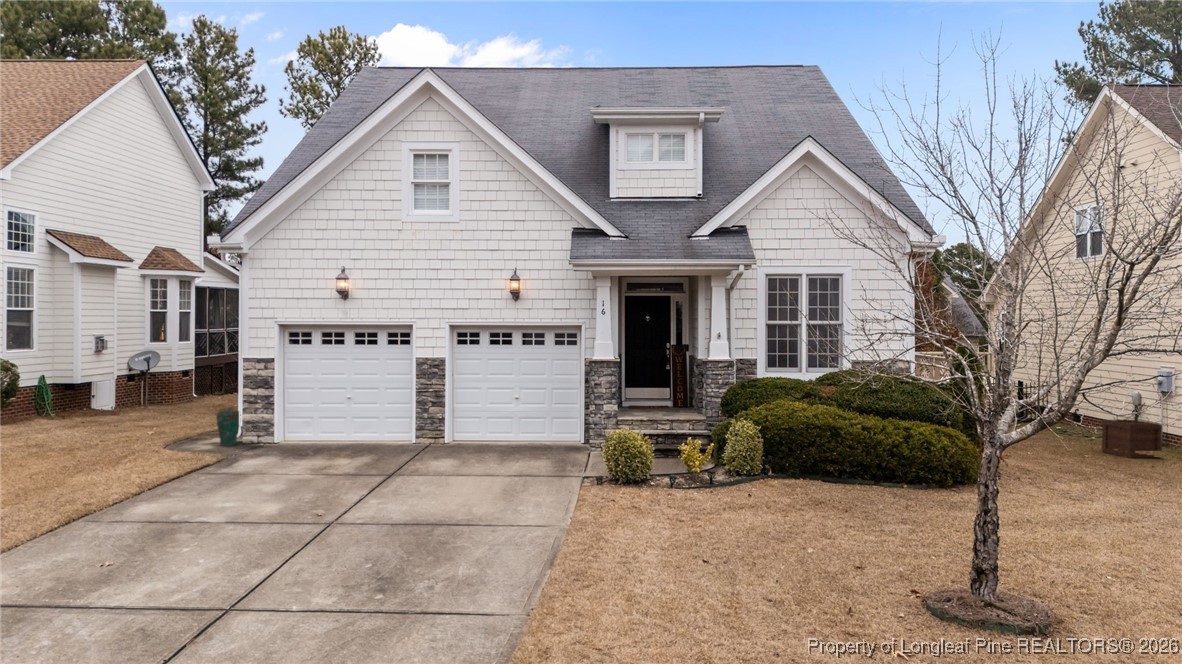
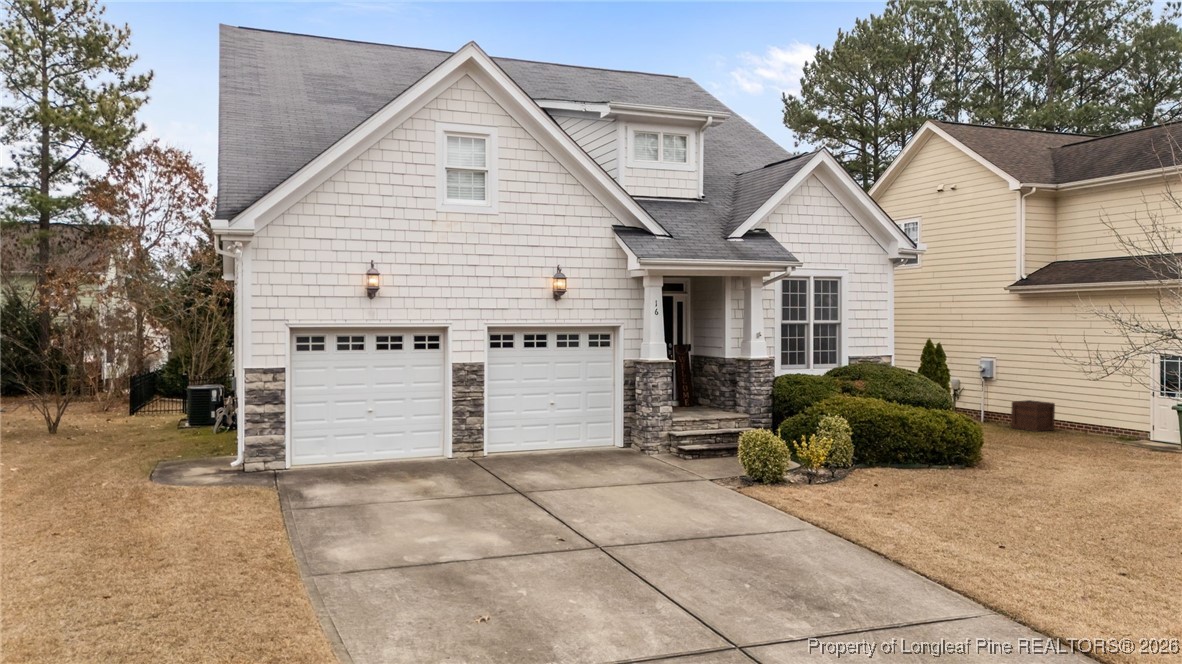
trash can: present [216,409,239,446] -> none [212,431,242,477]

